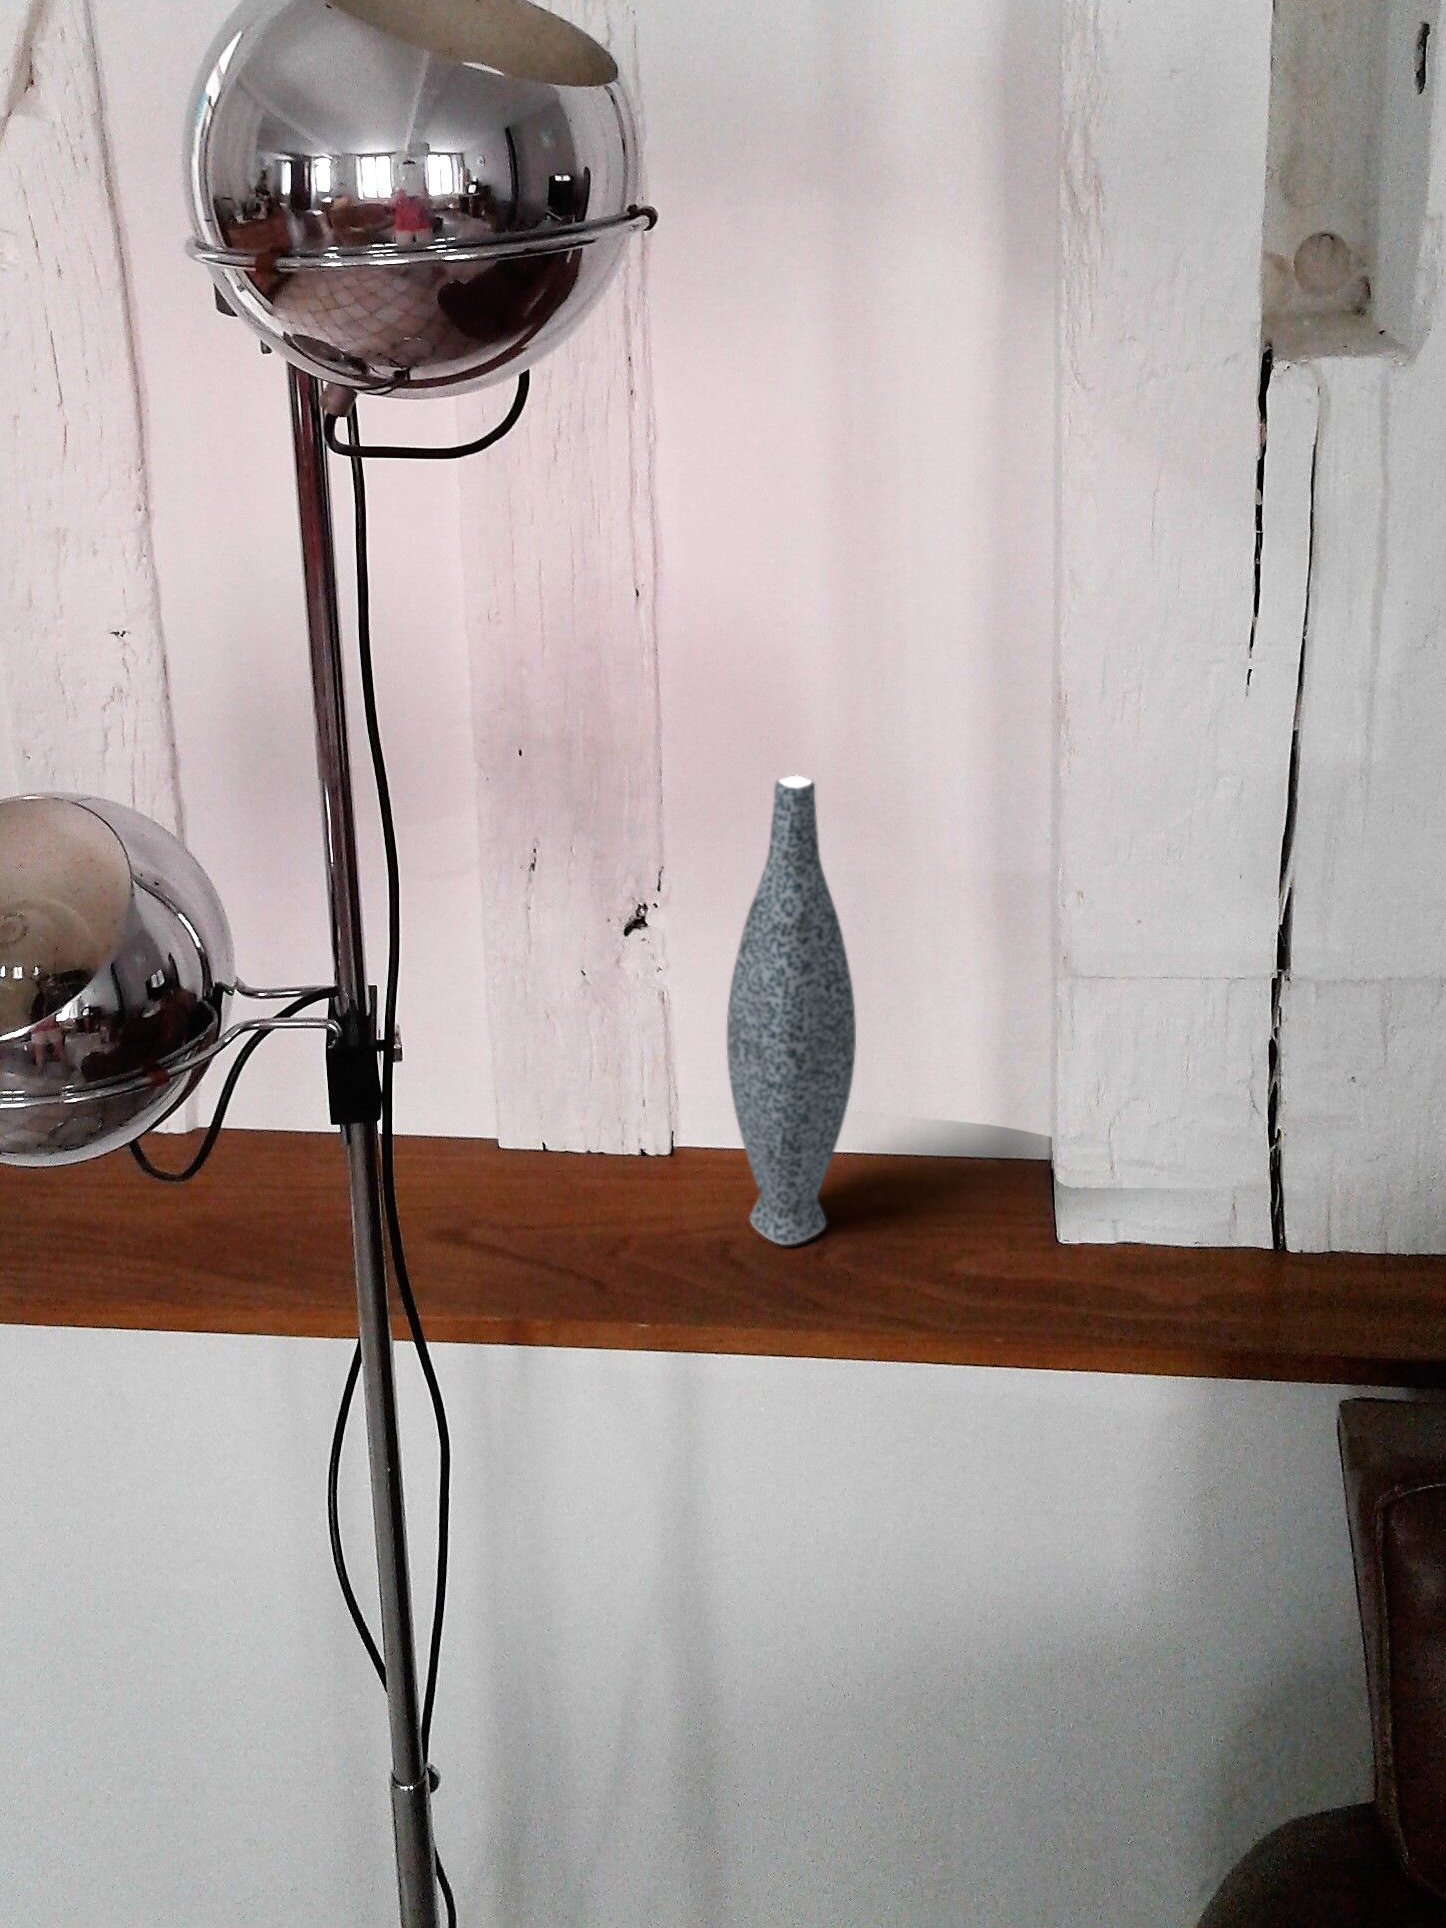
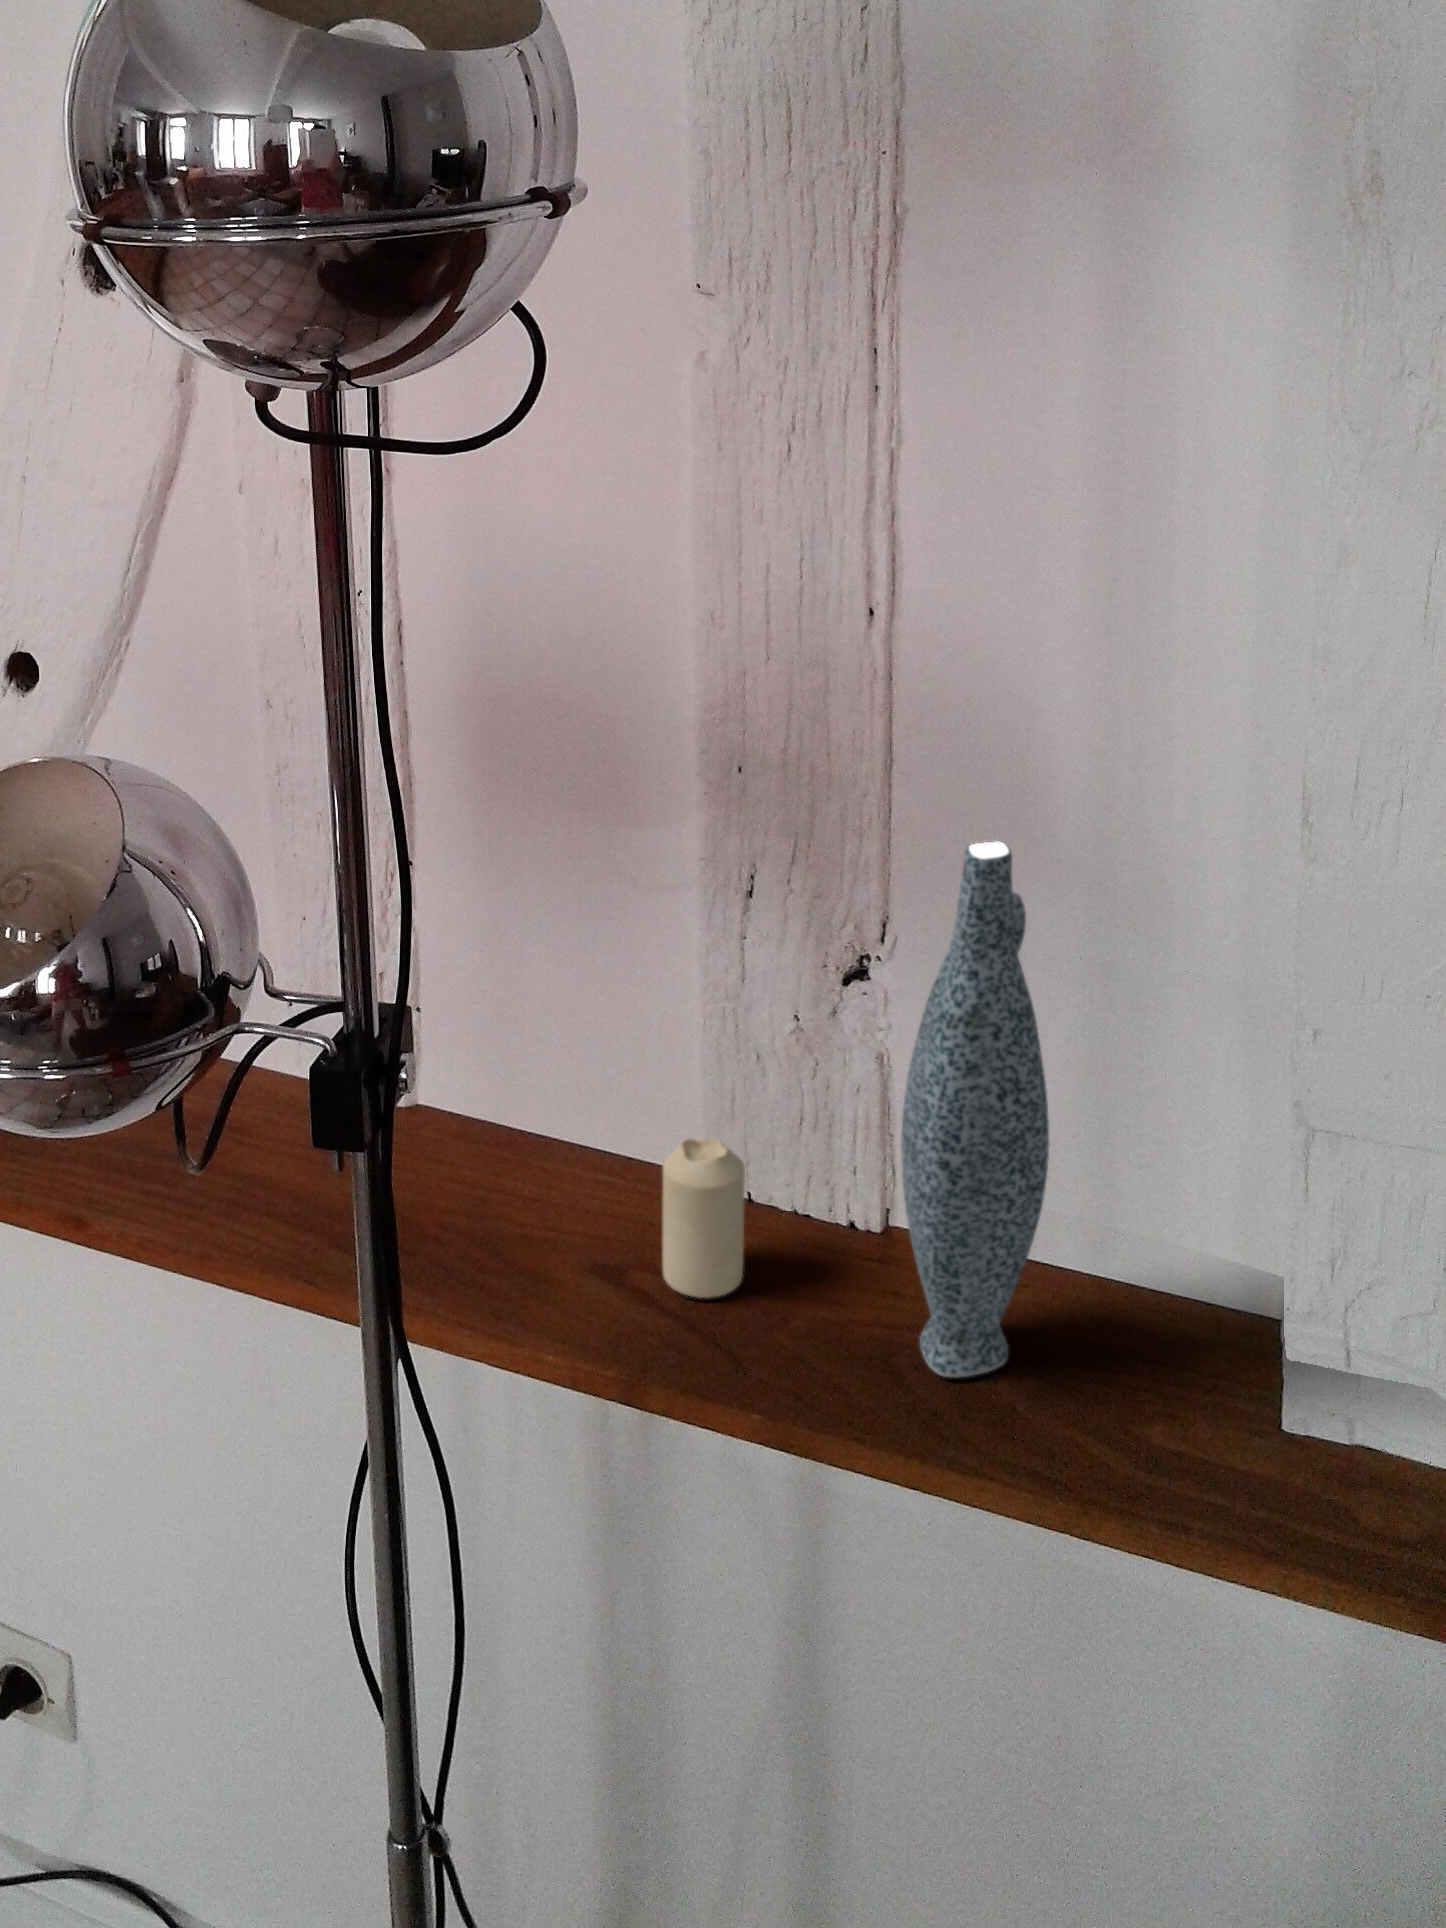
candle: none [507,1089,581,1234] -> present [662,1138,745,1298]

